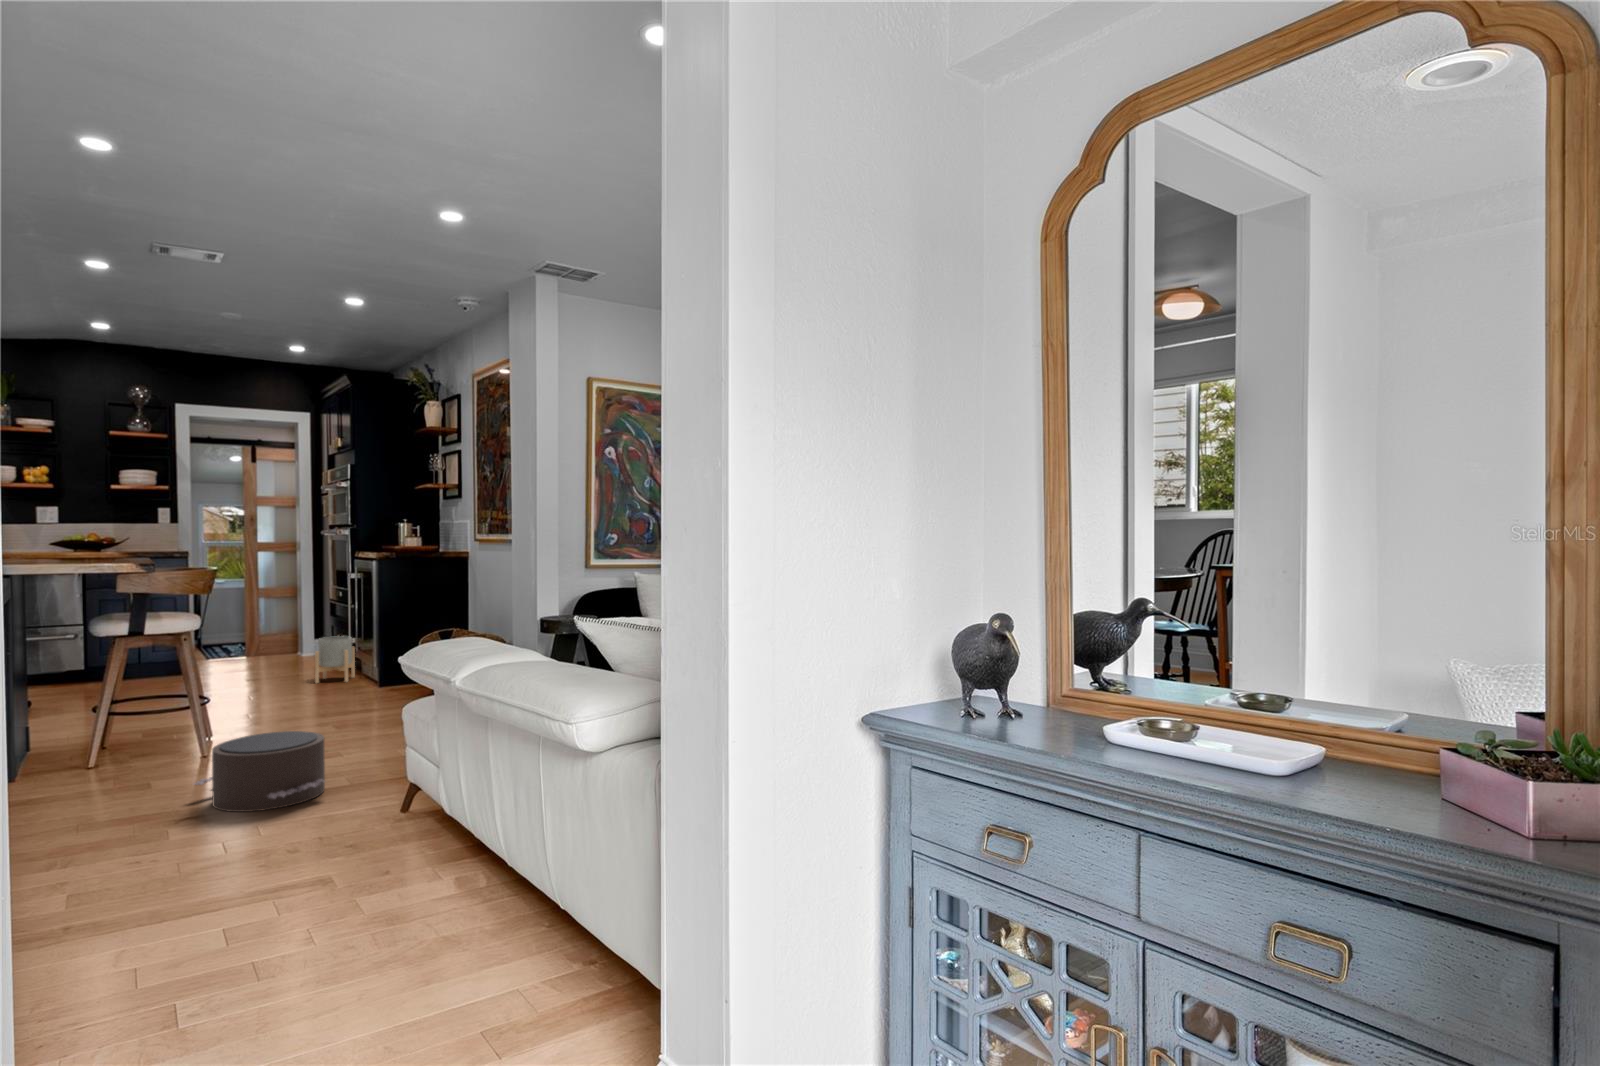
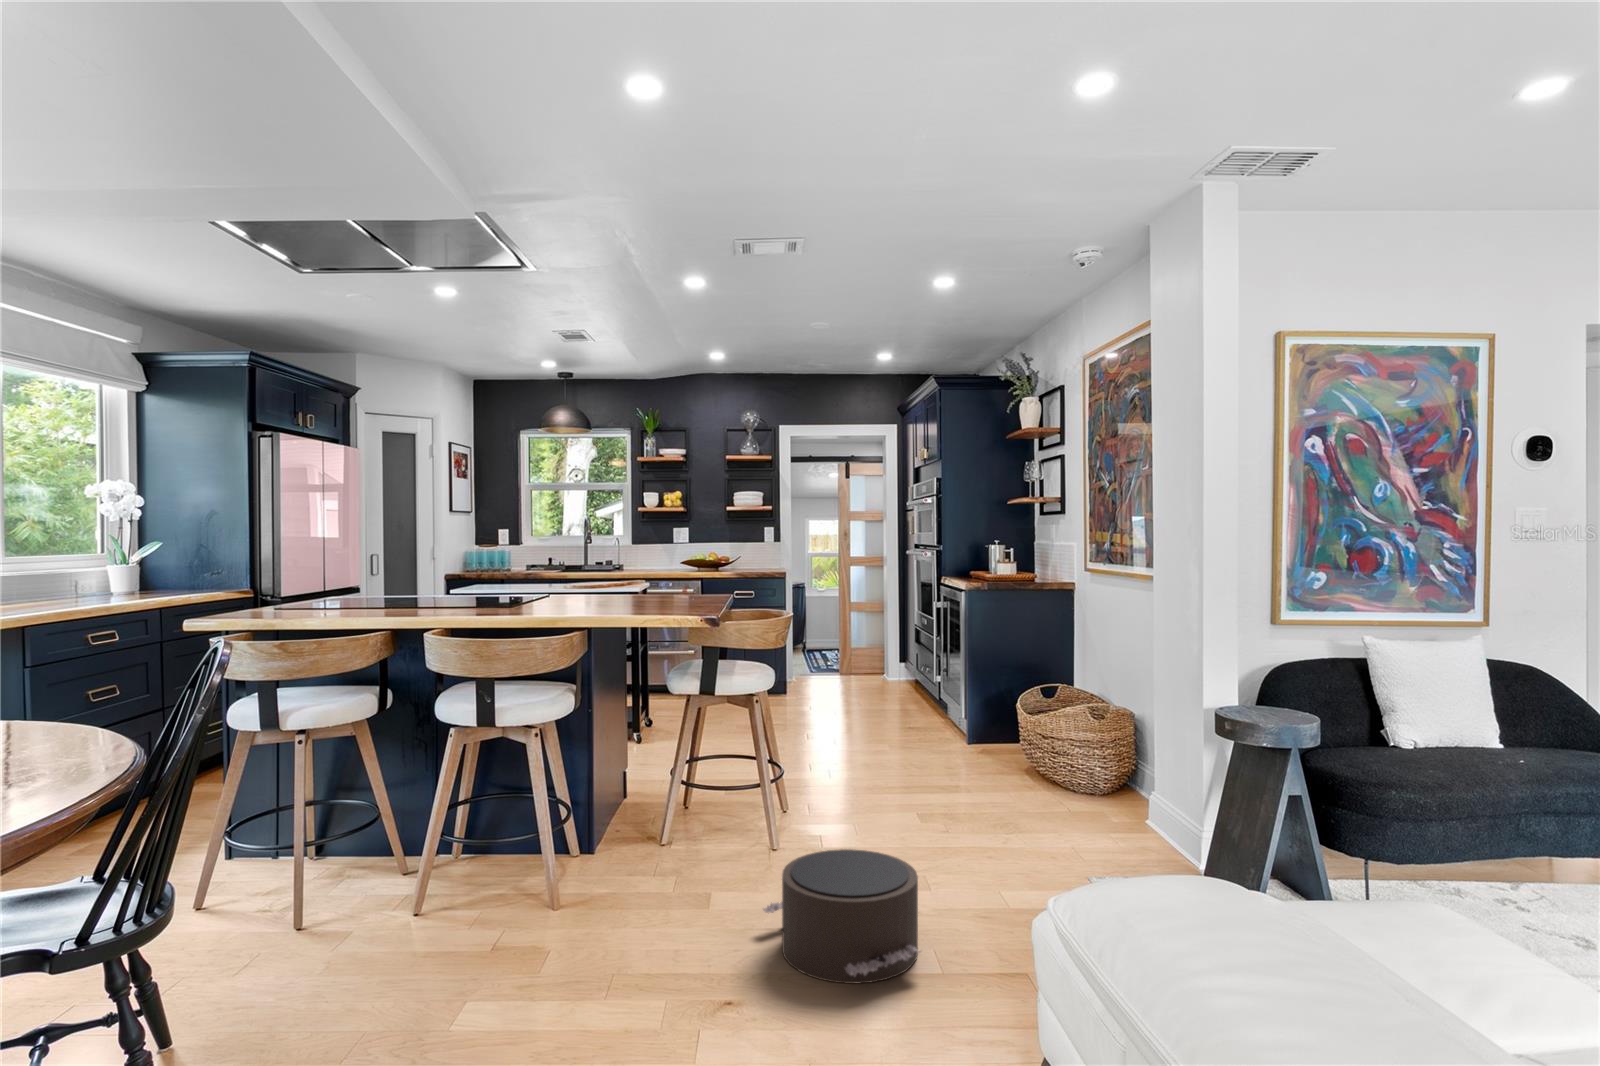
planter: present [315,636,355,683] -> none [902,678,943,734]

